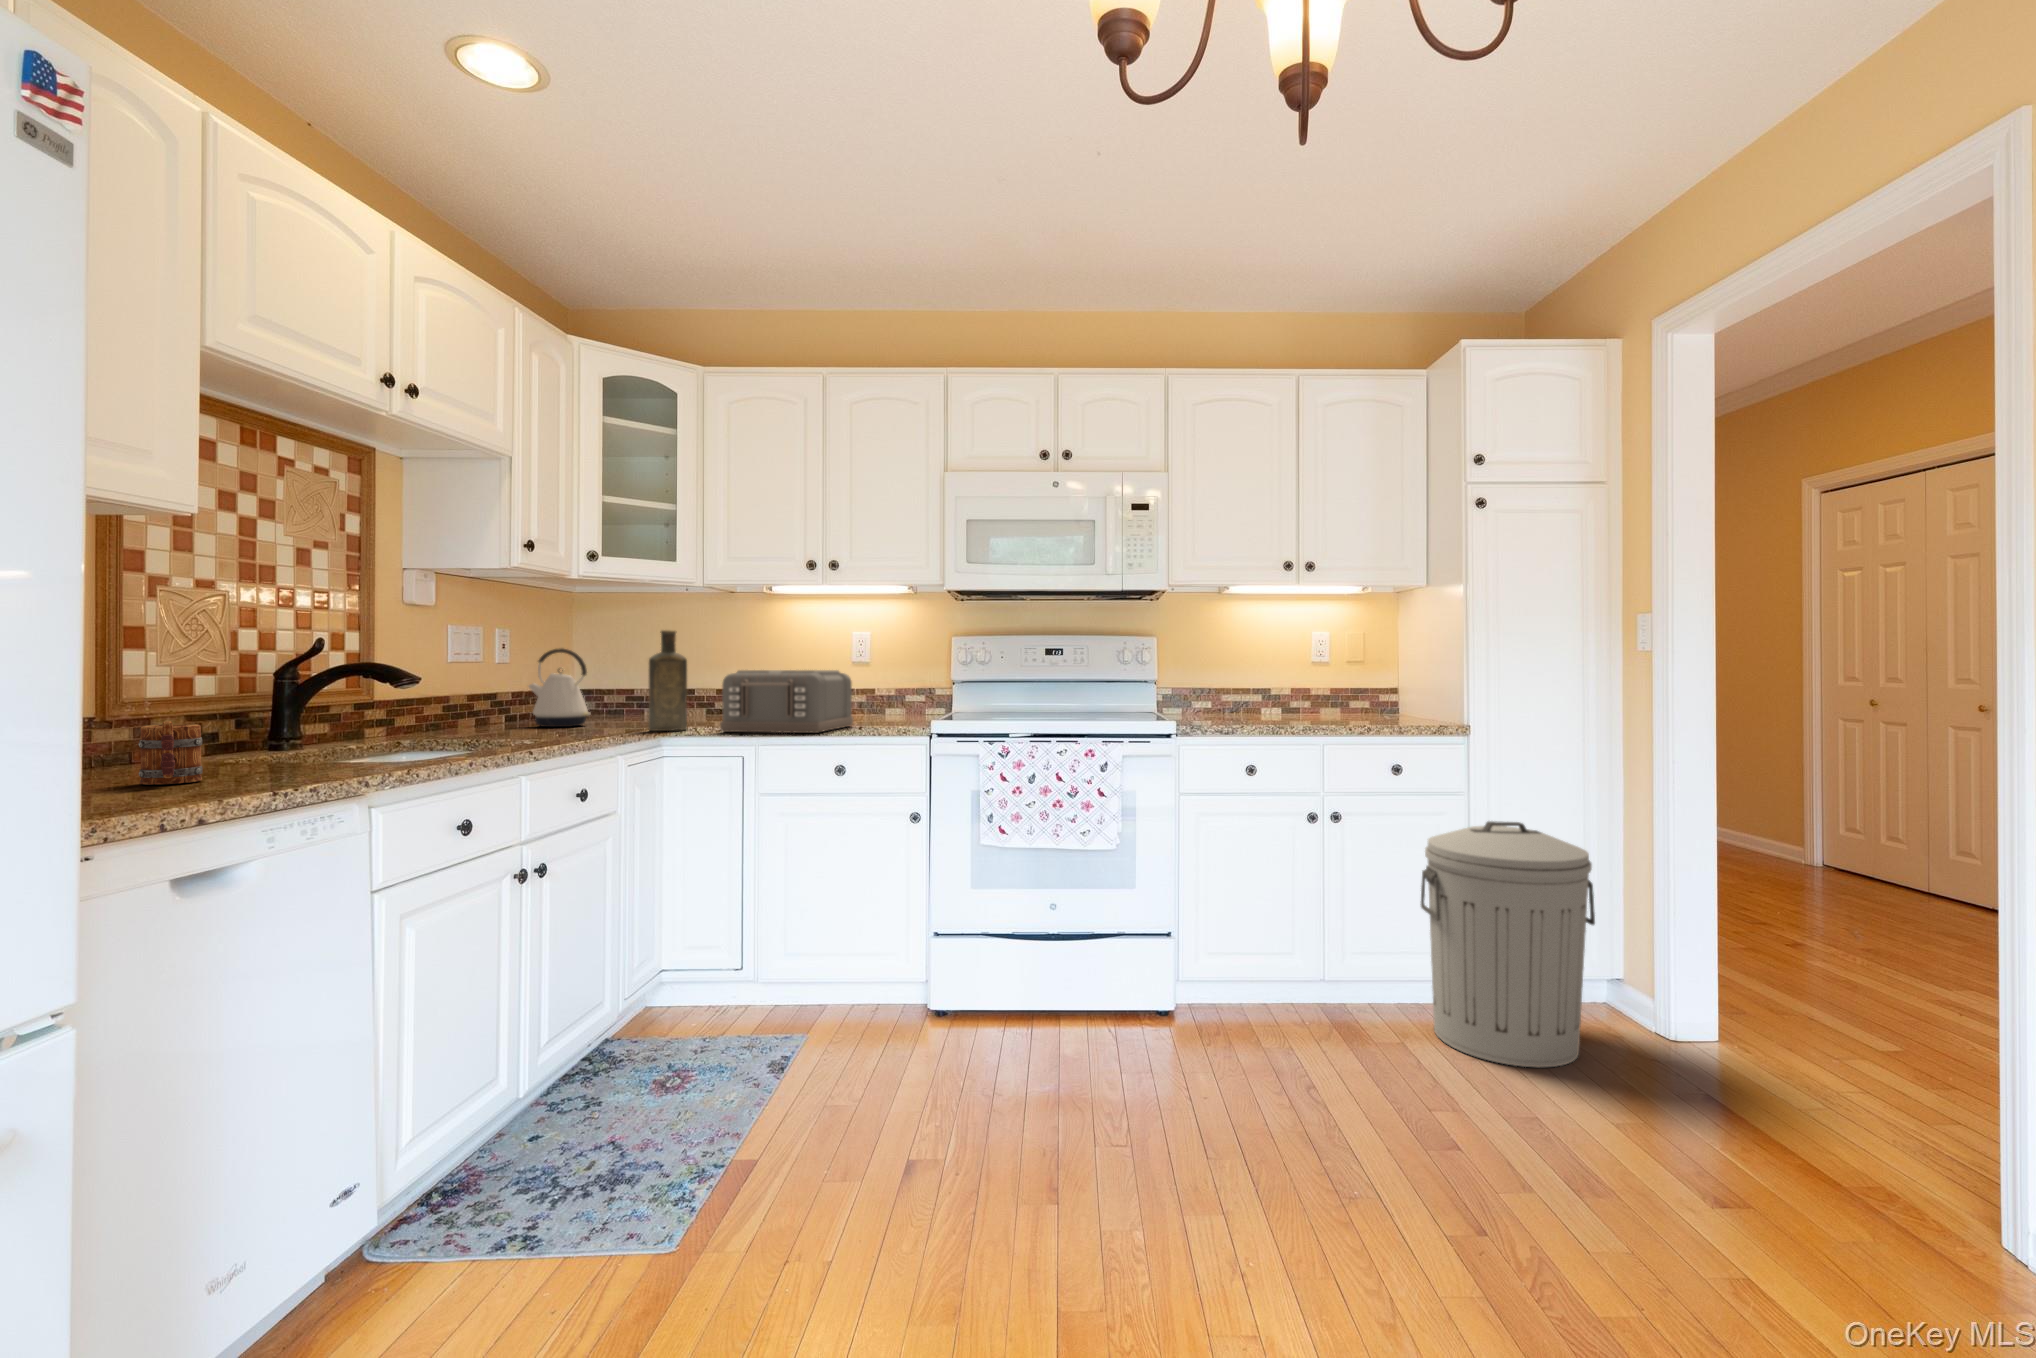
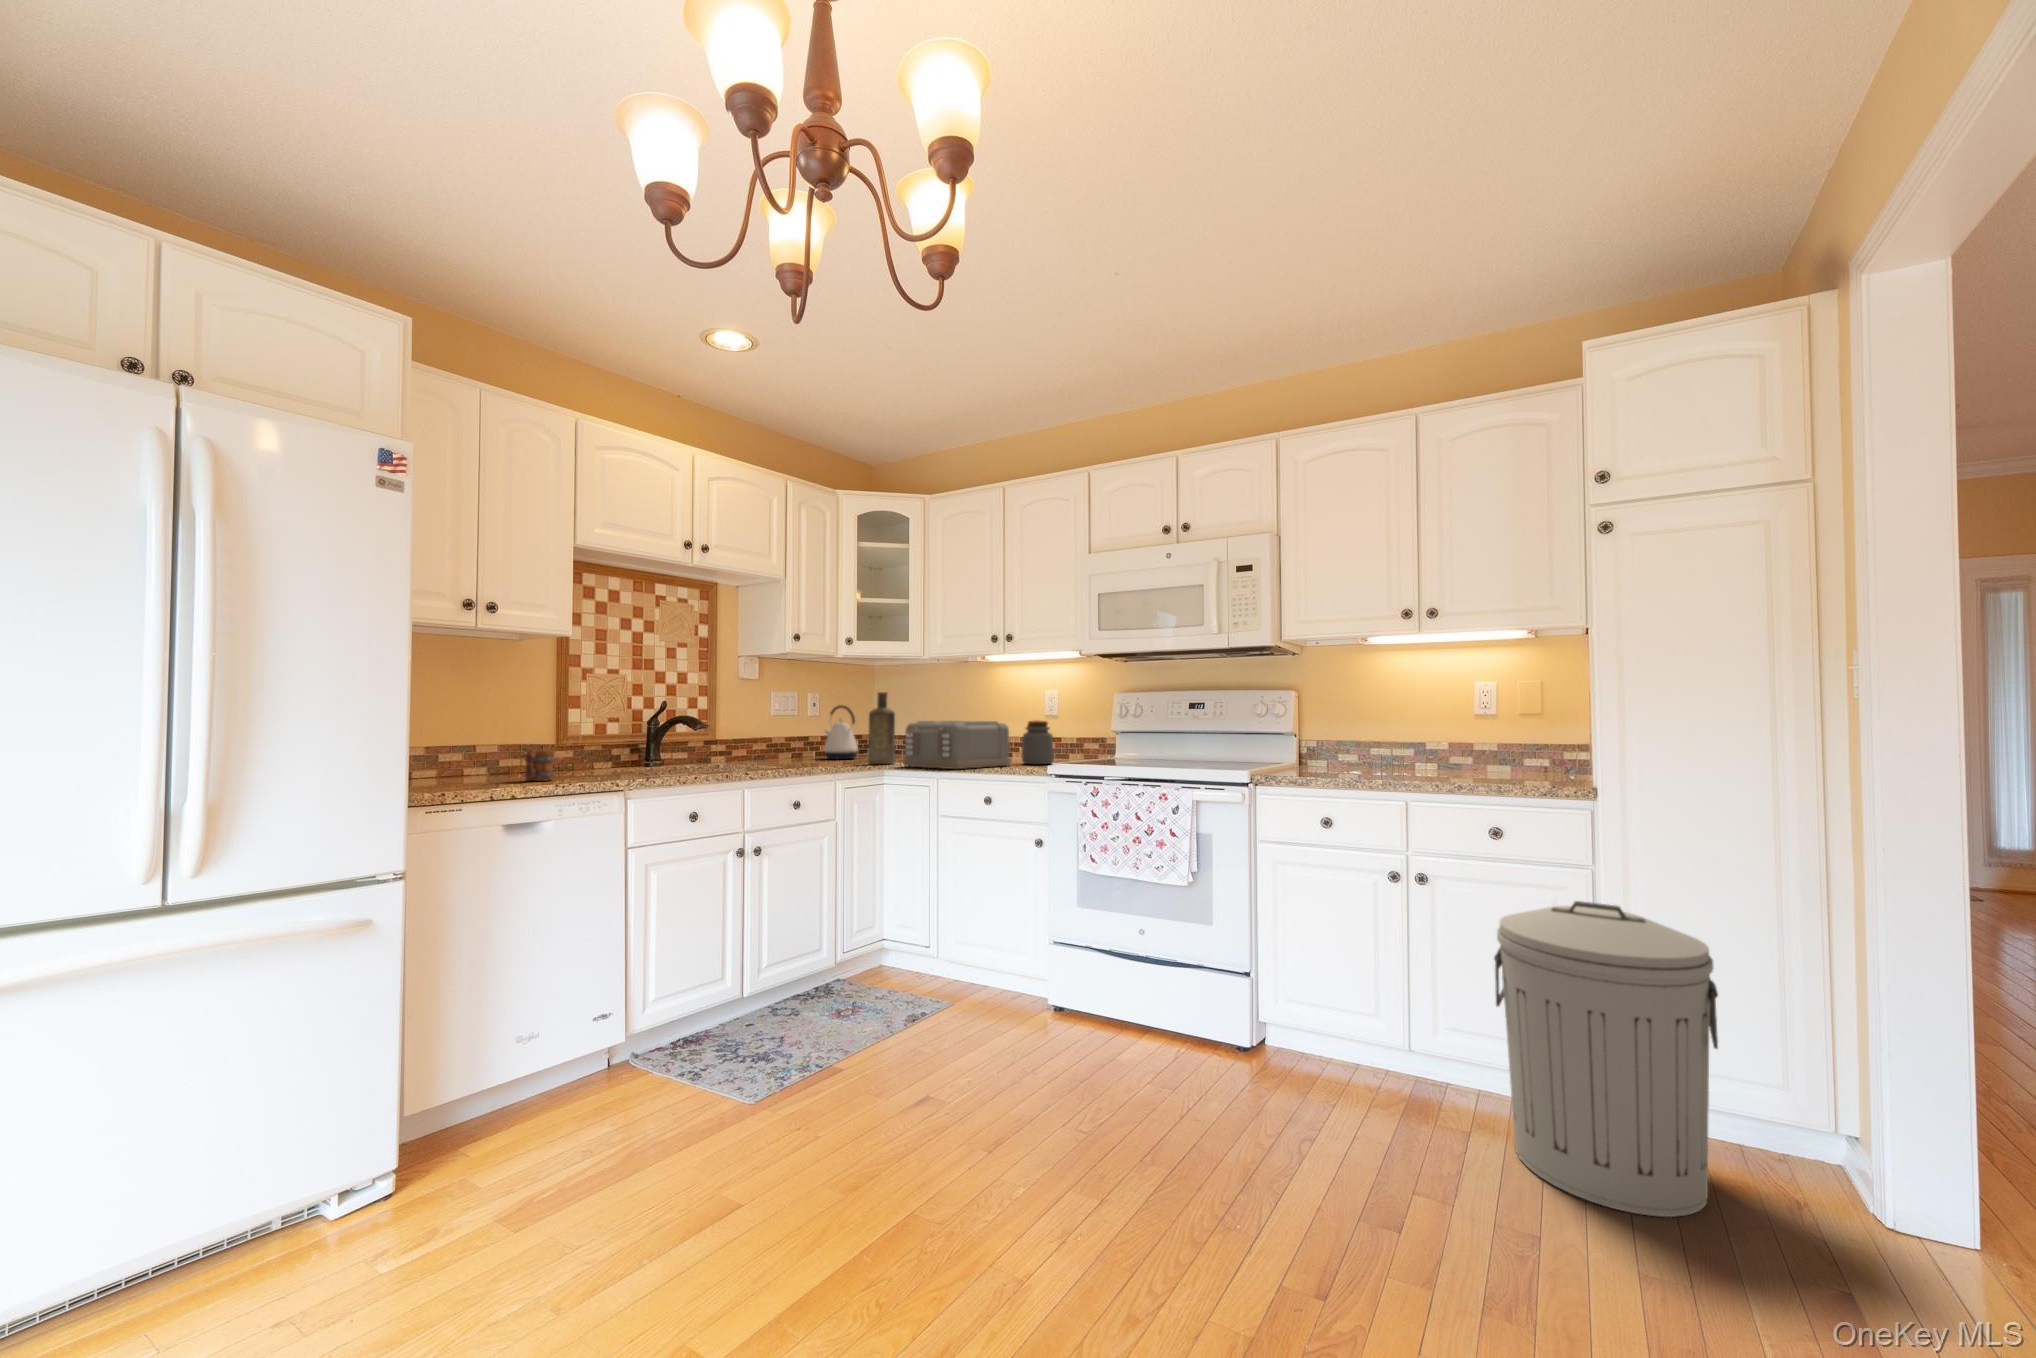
jar: none [853,670,893,724] -> present [1022,721,1054,764]

